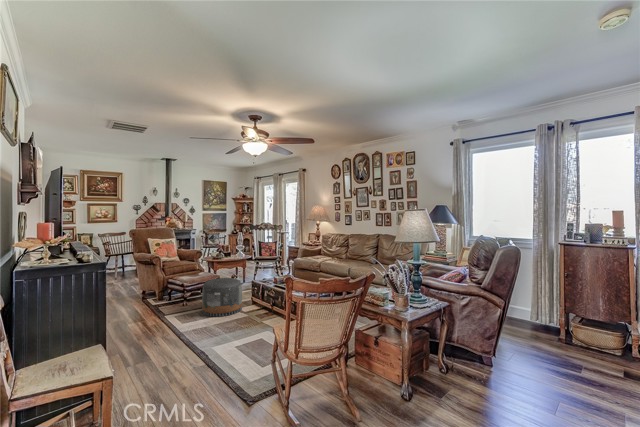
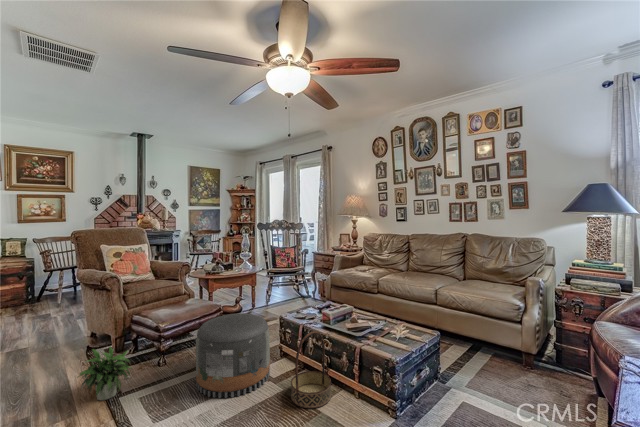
basket: none [249,285,270,321] -> present [291,331,331,408]
potted plant: none [144,291,170,316] -> present [80,347,132,400]

